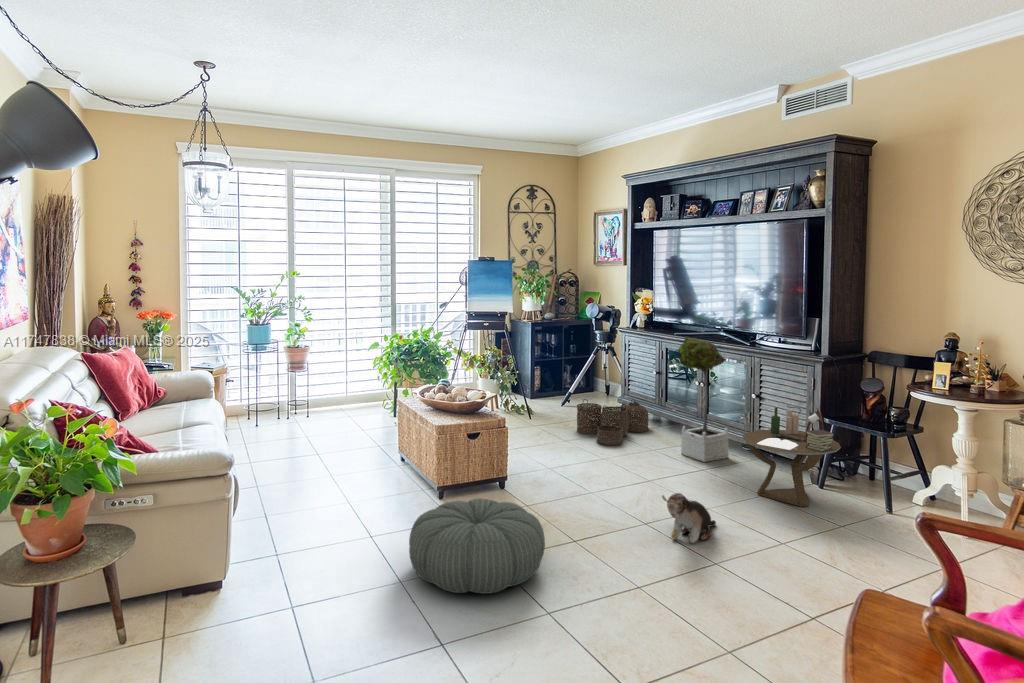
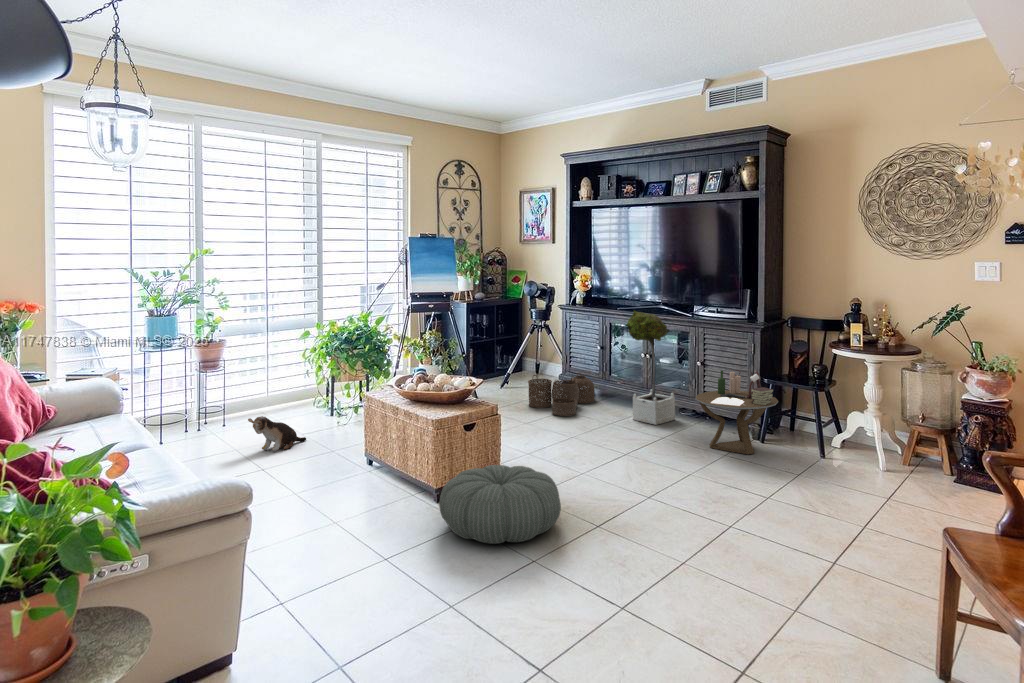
plush toy: present [662,493,716,543] -> present [248,416,306,451]

